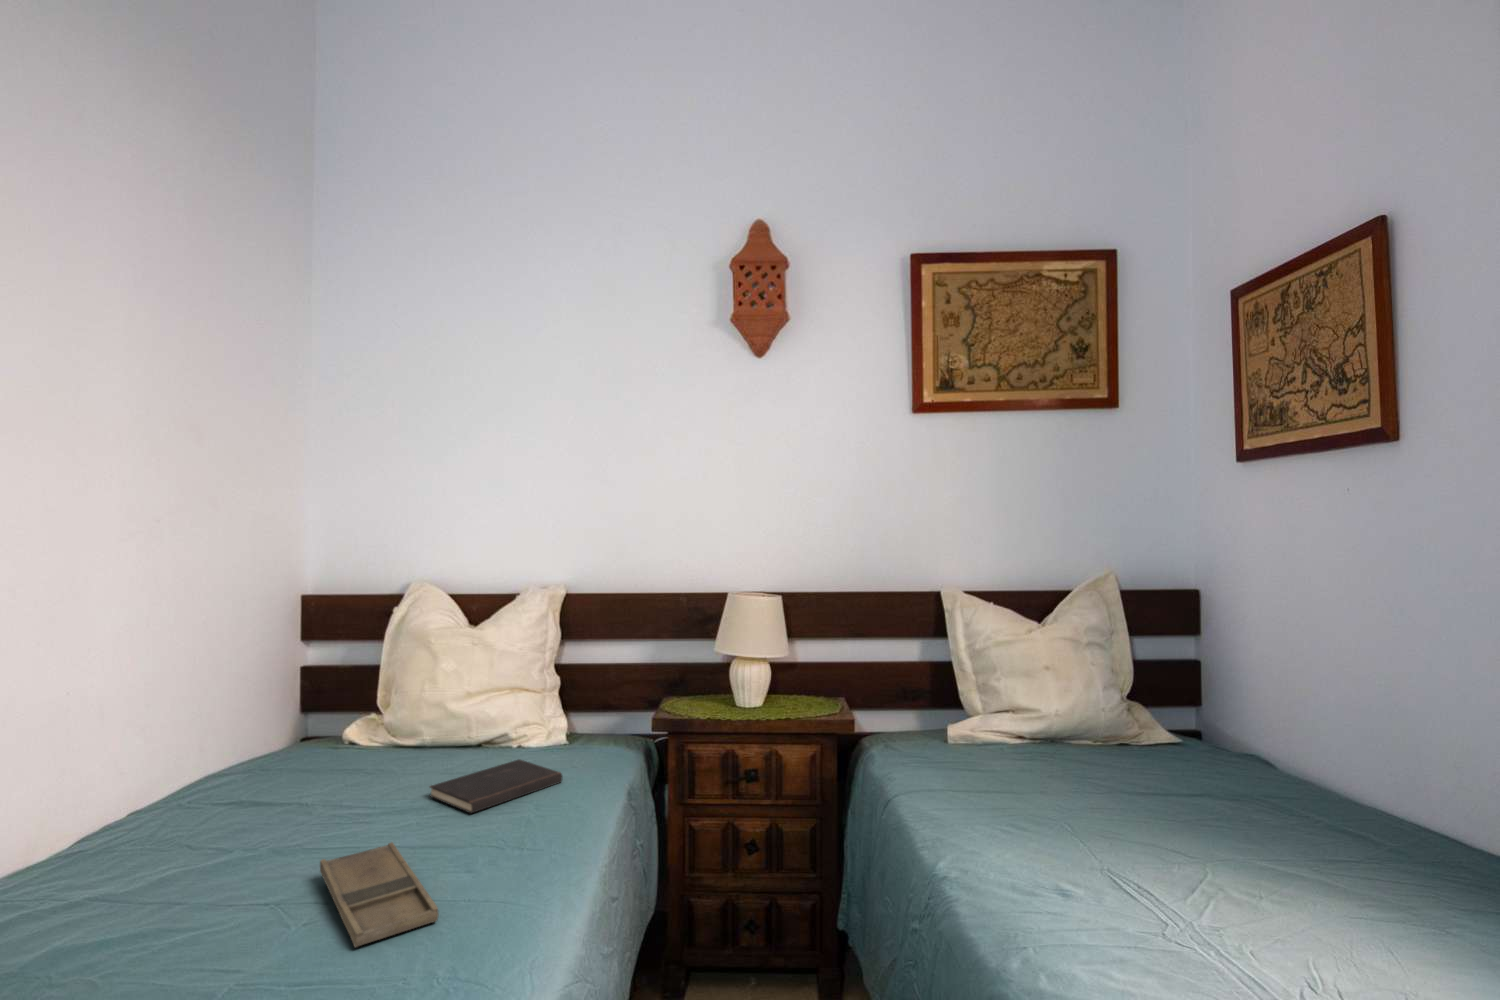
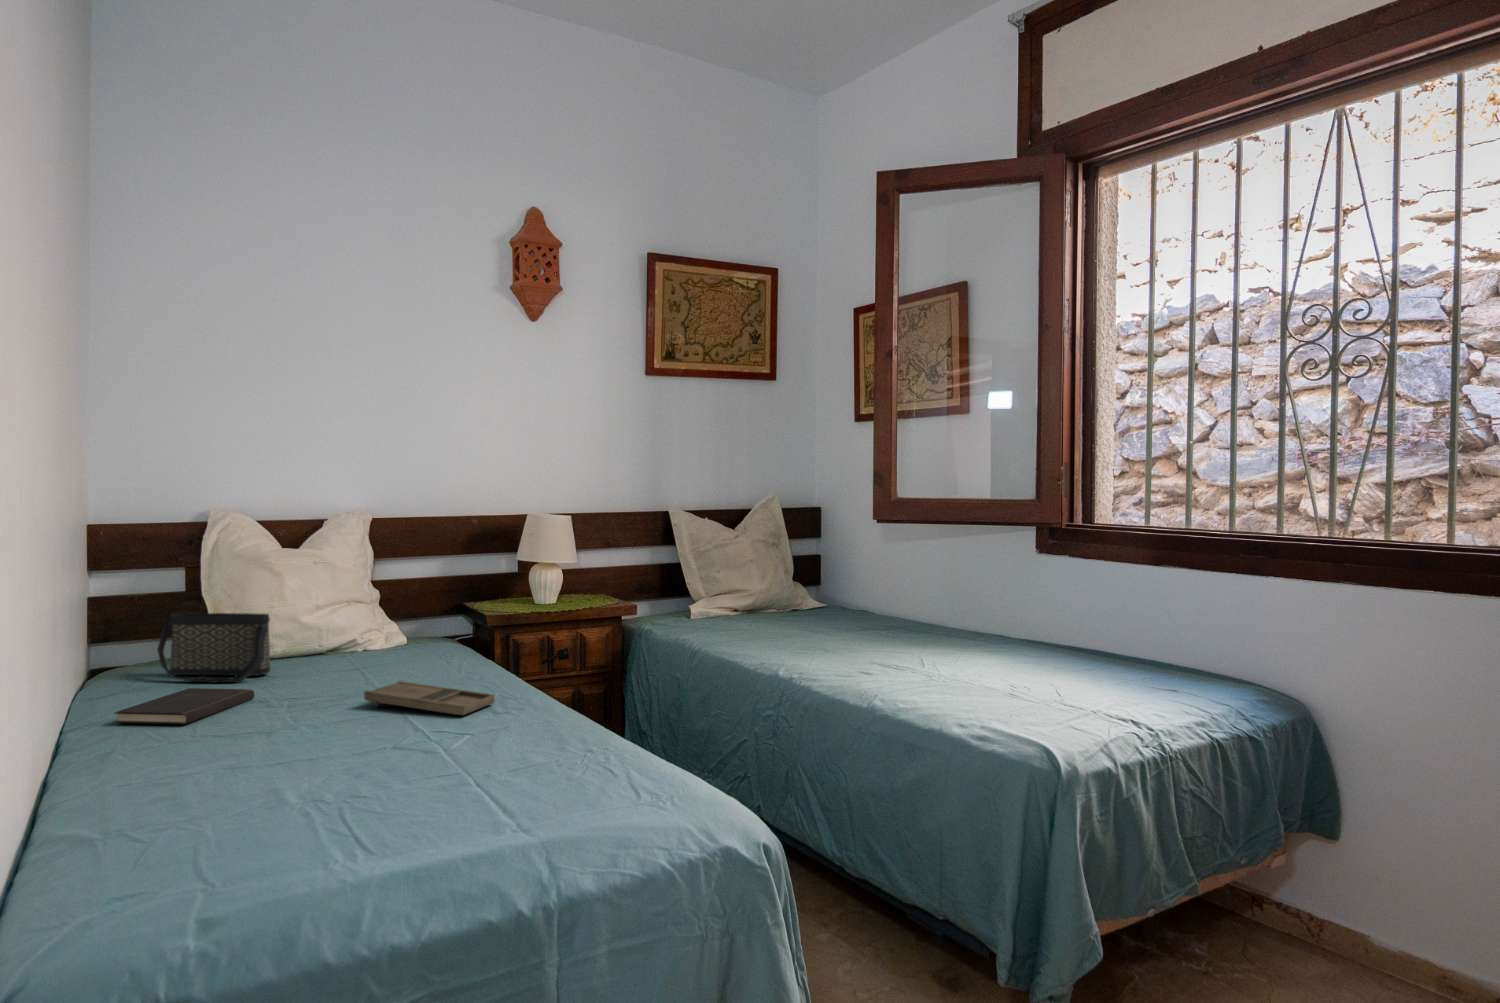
handbag: none [291,695,379,786] -> present [157,613,271,683]
hardcover book: present [430,759,562,813] -> present [115,688,254,725]

